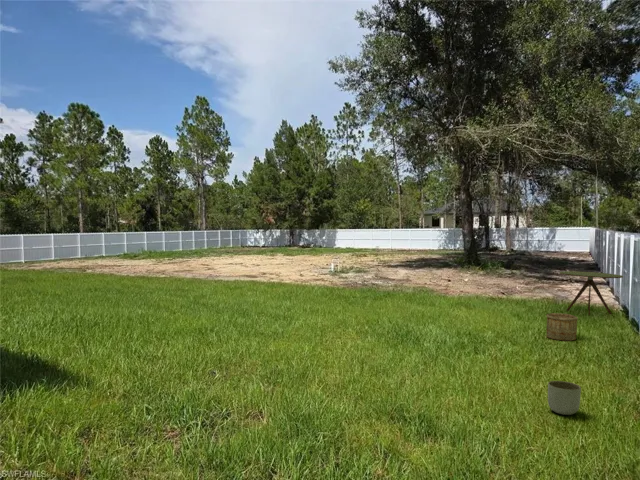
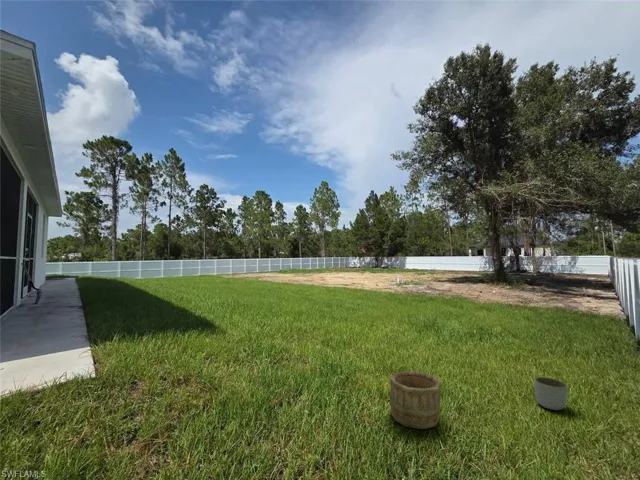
round table: present [560,271,623,315] -> none [566,286,625,322]
wooden bucket: present [546,313,578,341] -> present [389,371,441,429]

